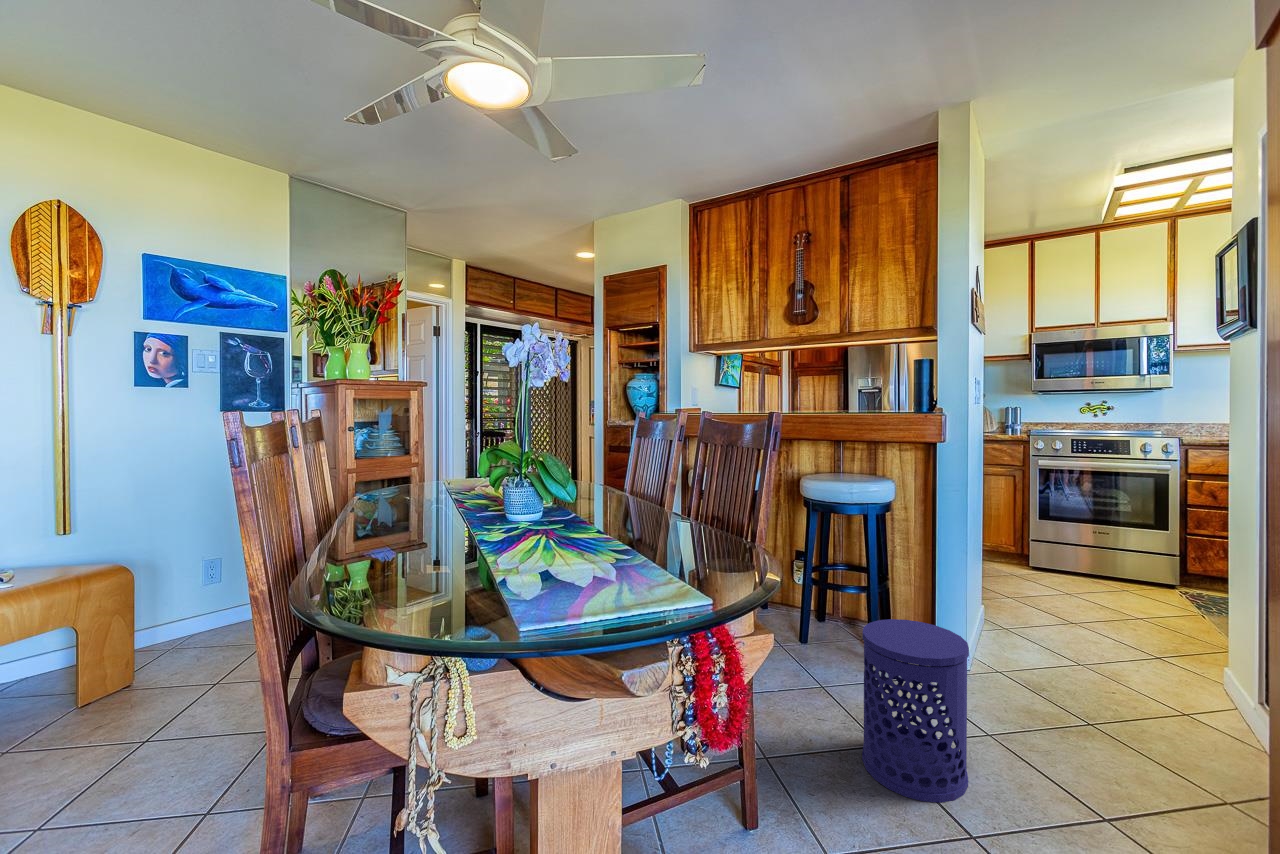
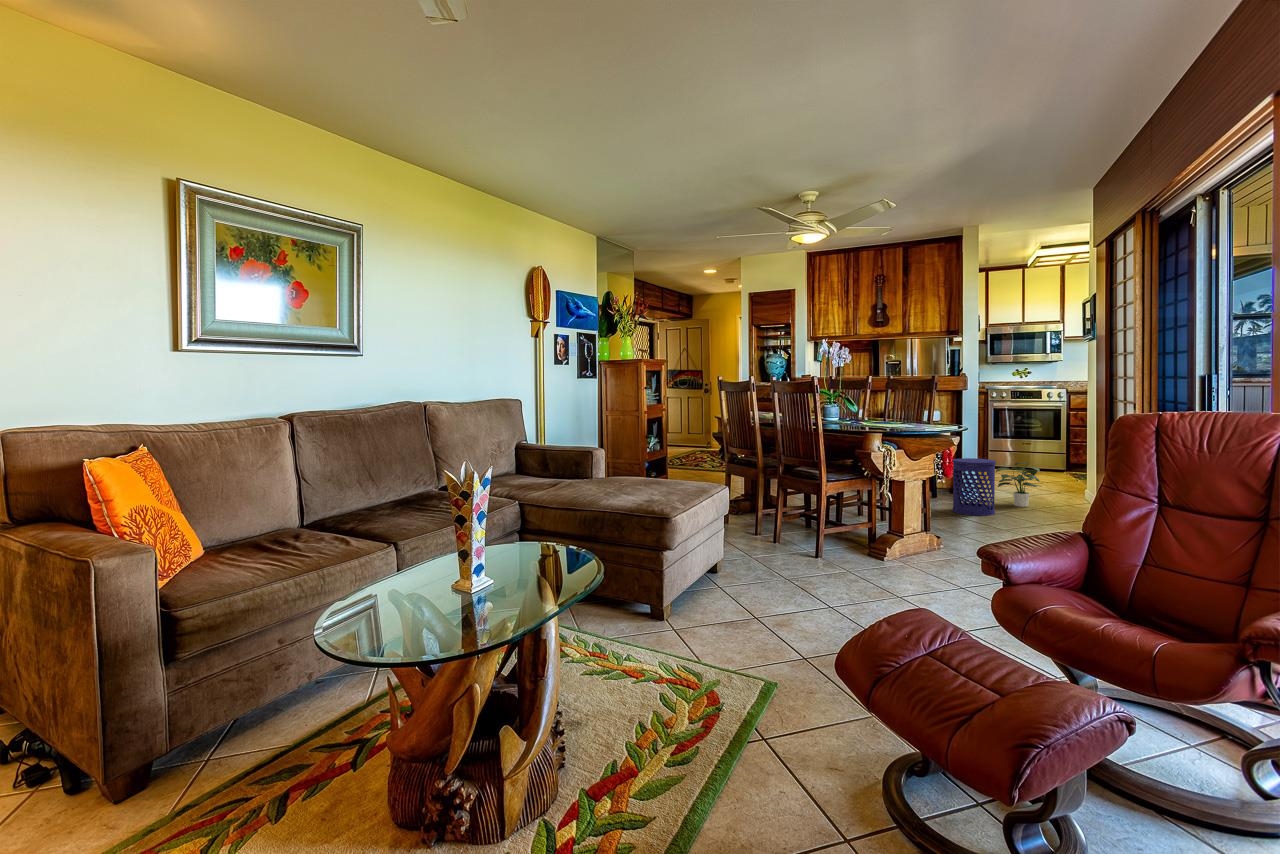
potted plant: none [988,632,1113,754] -> present [996,462,1041,507]

